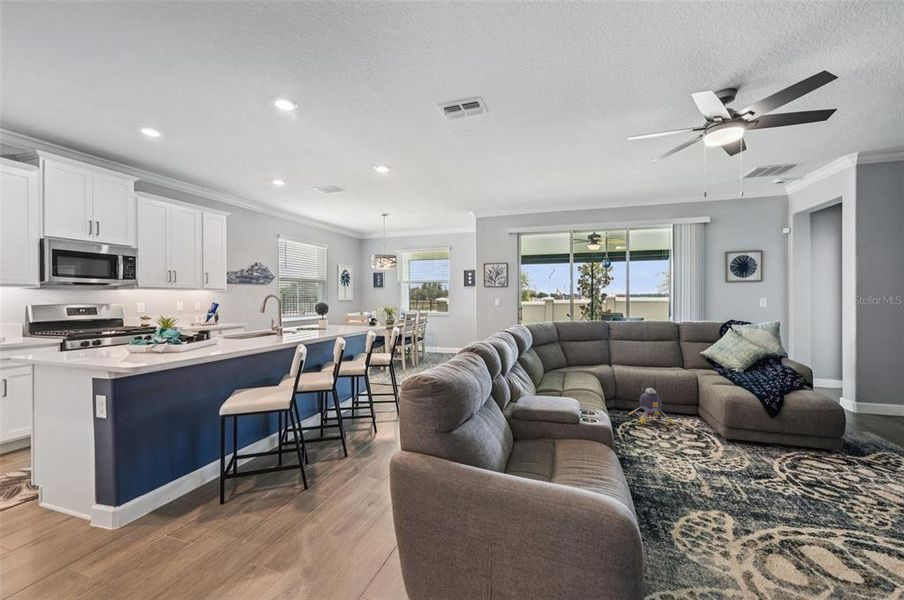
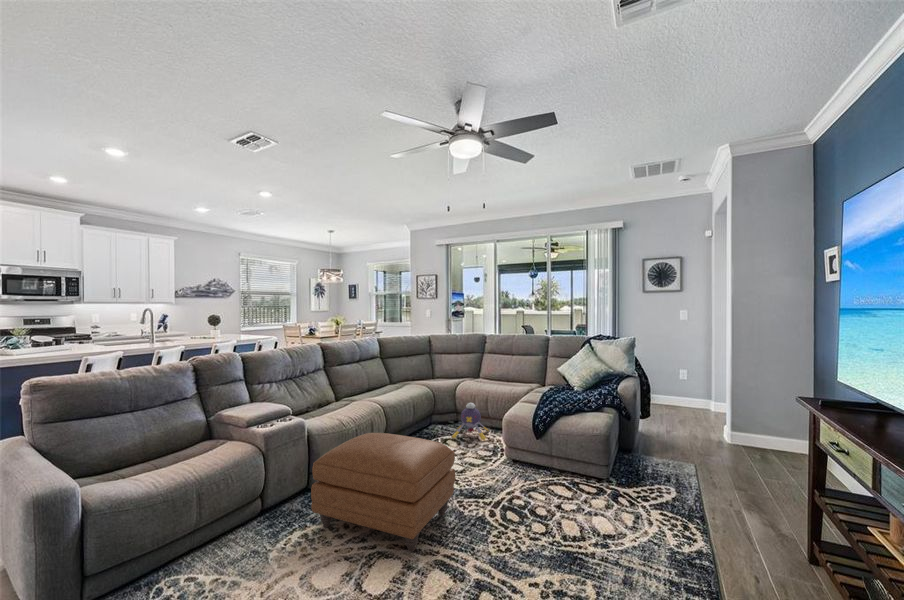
ottoman: none [664,421,852,538] -> present [311,433,455,552]

